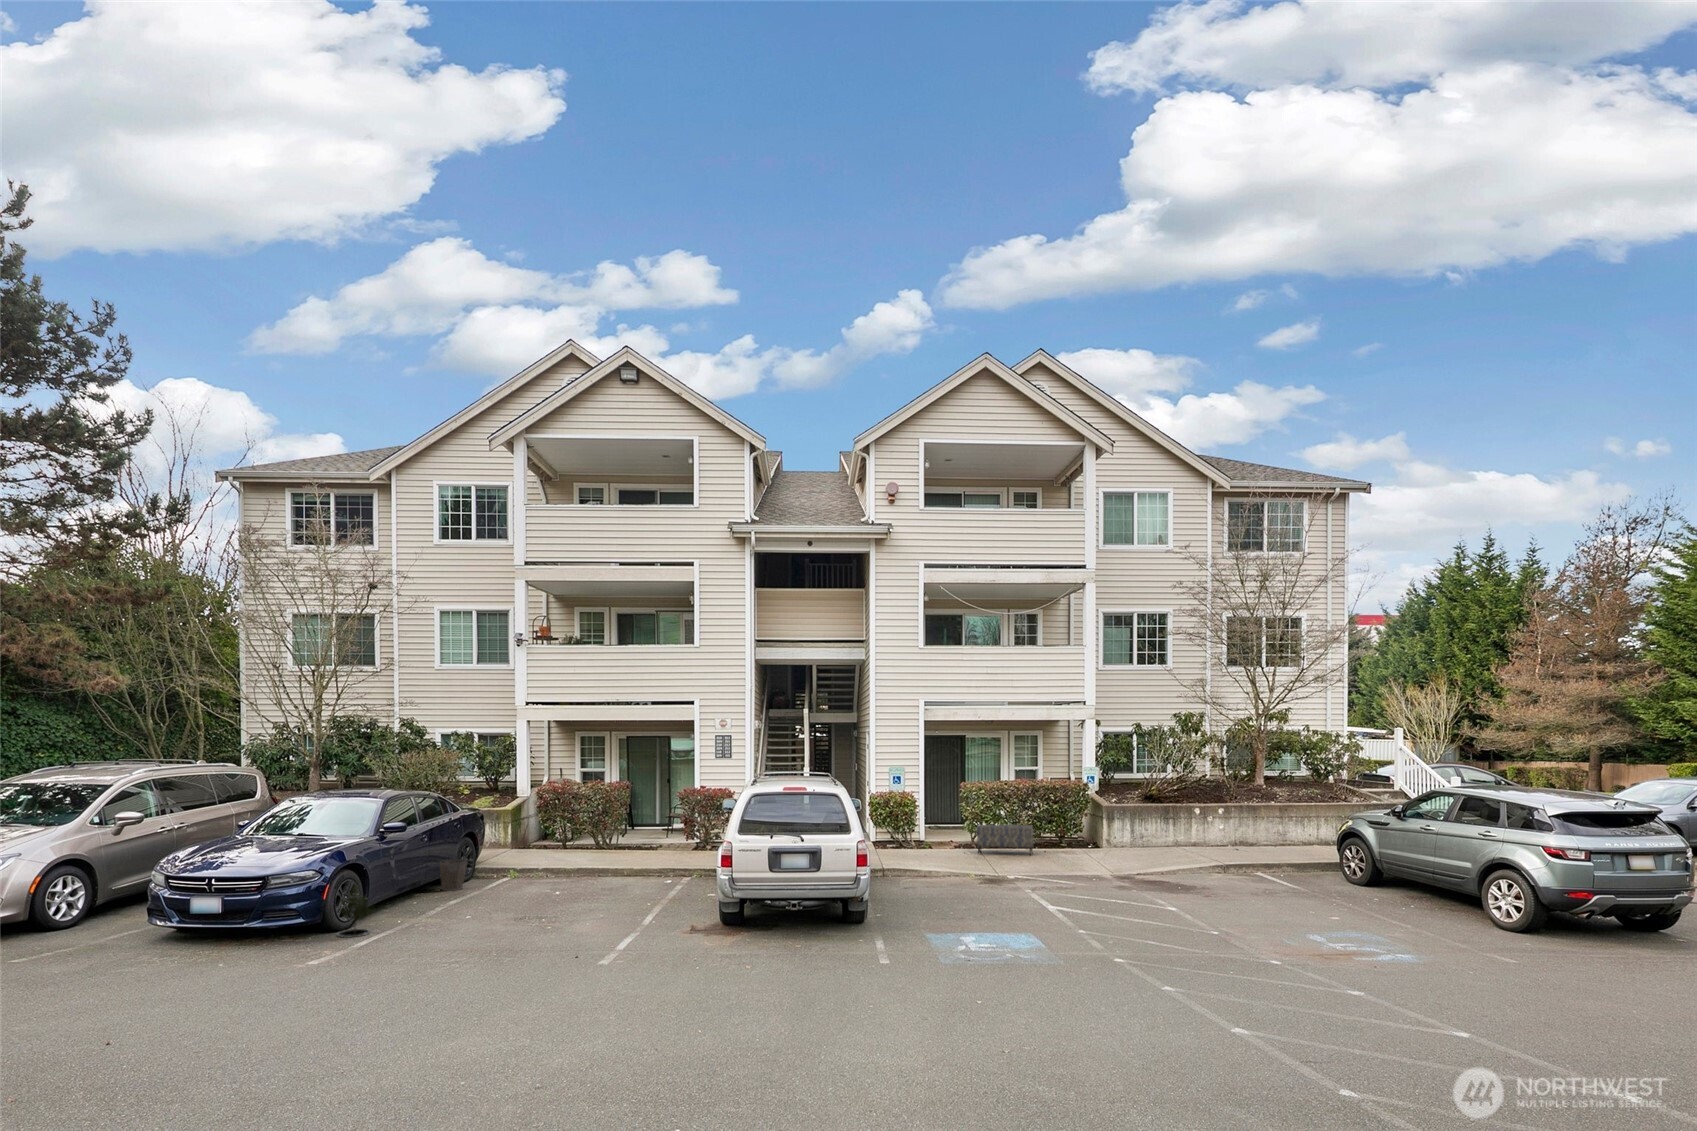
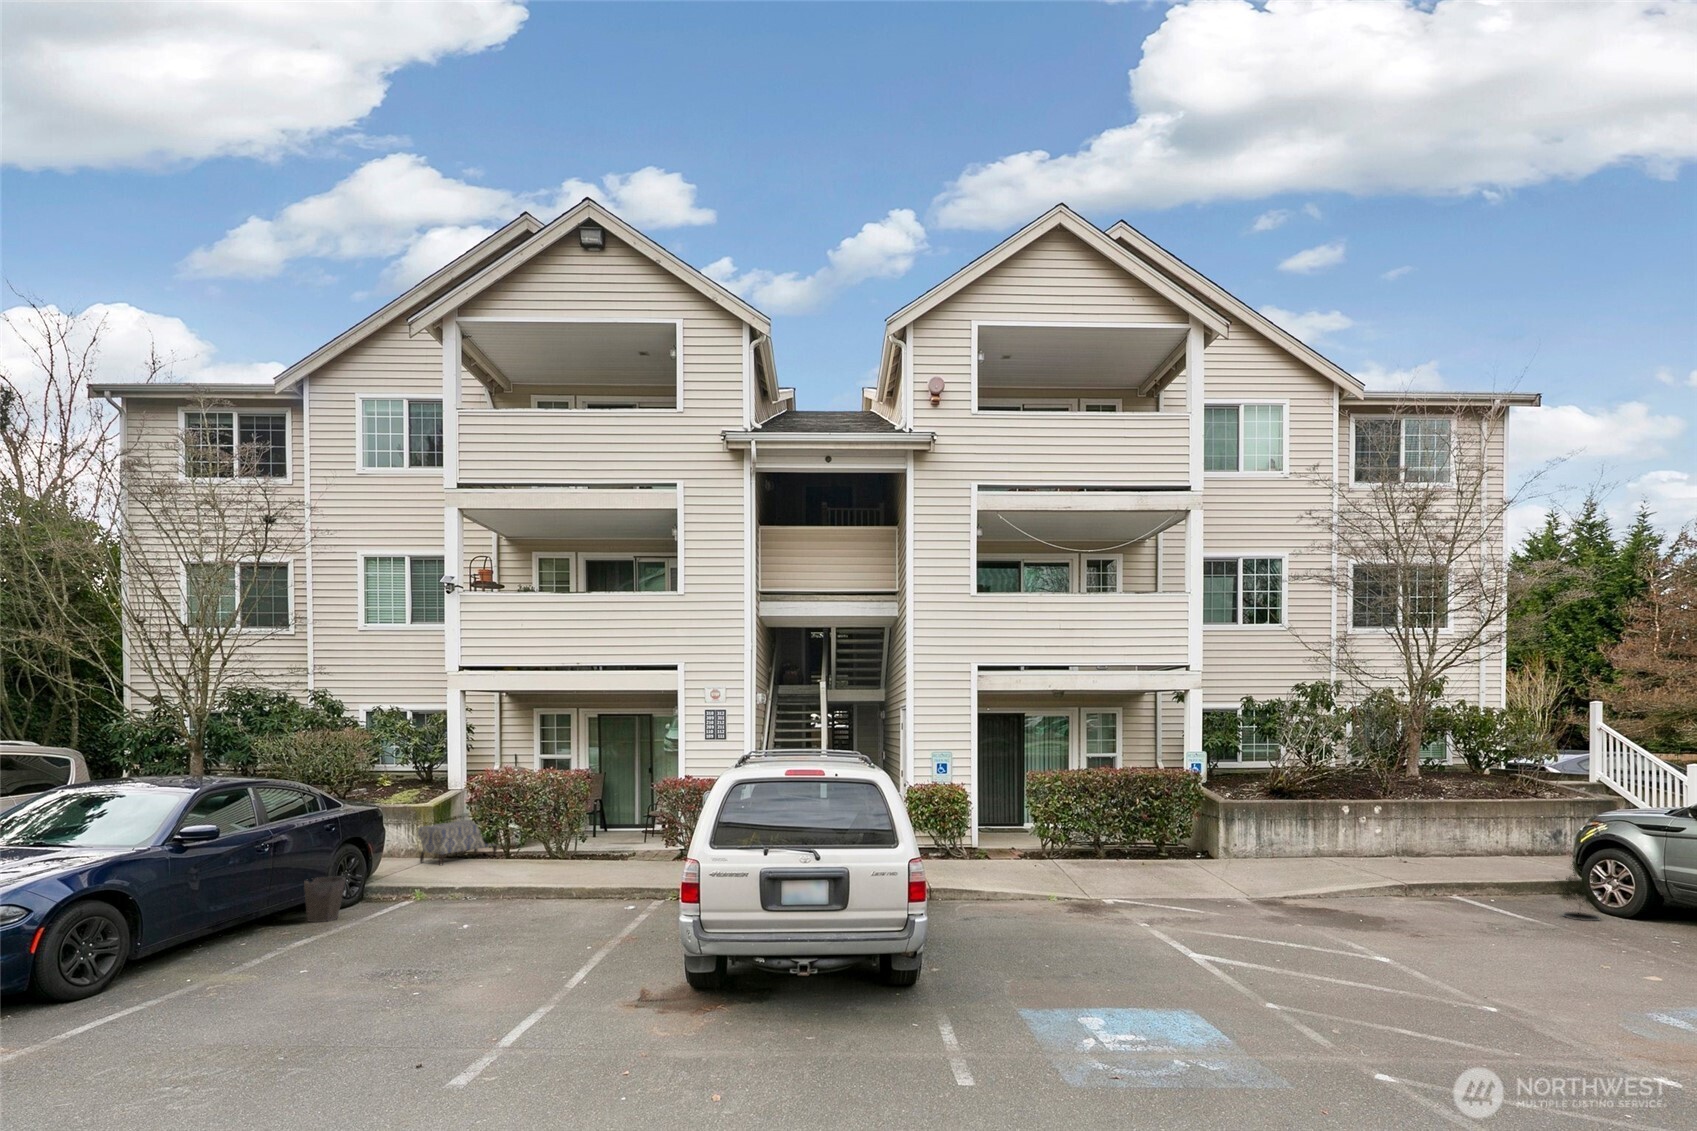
bench: present [977,825,1034,855] -> present [418,820,497,865]
potted tree: present [337,886,373,938] -> present [1557,864,1600,921]

